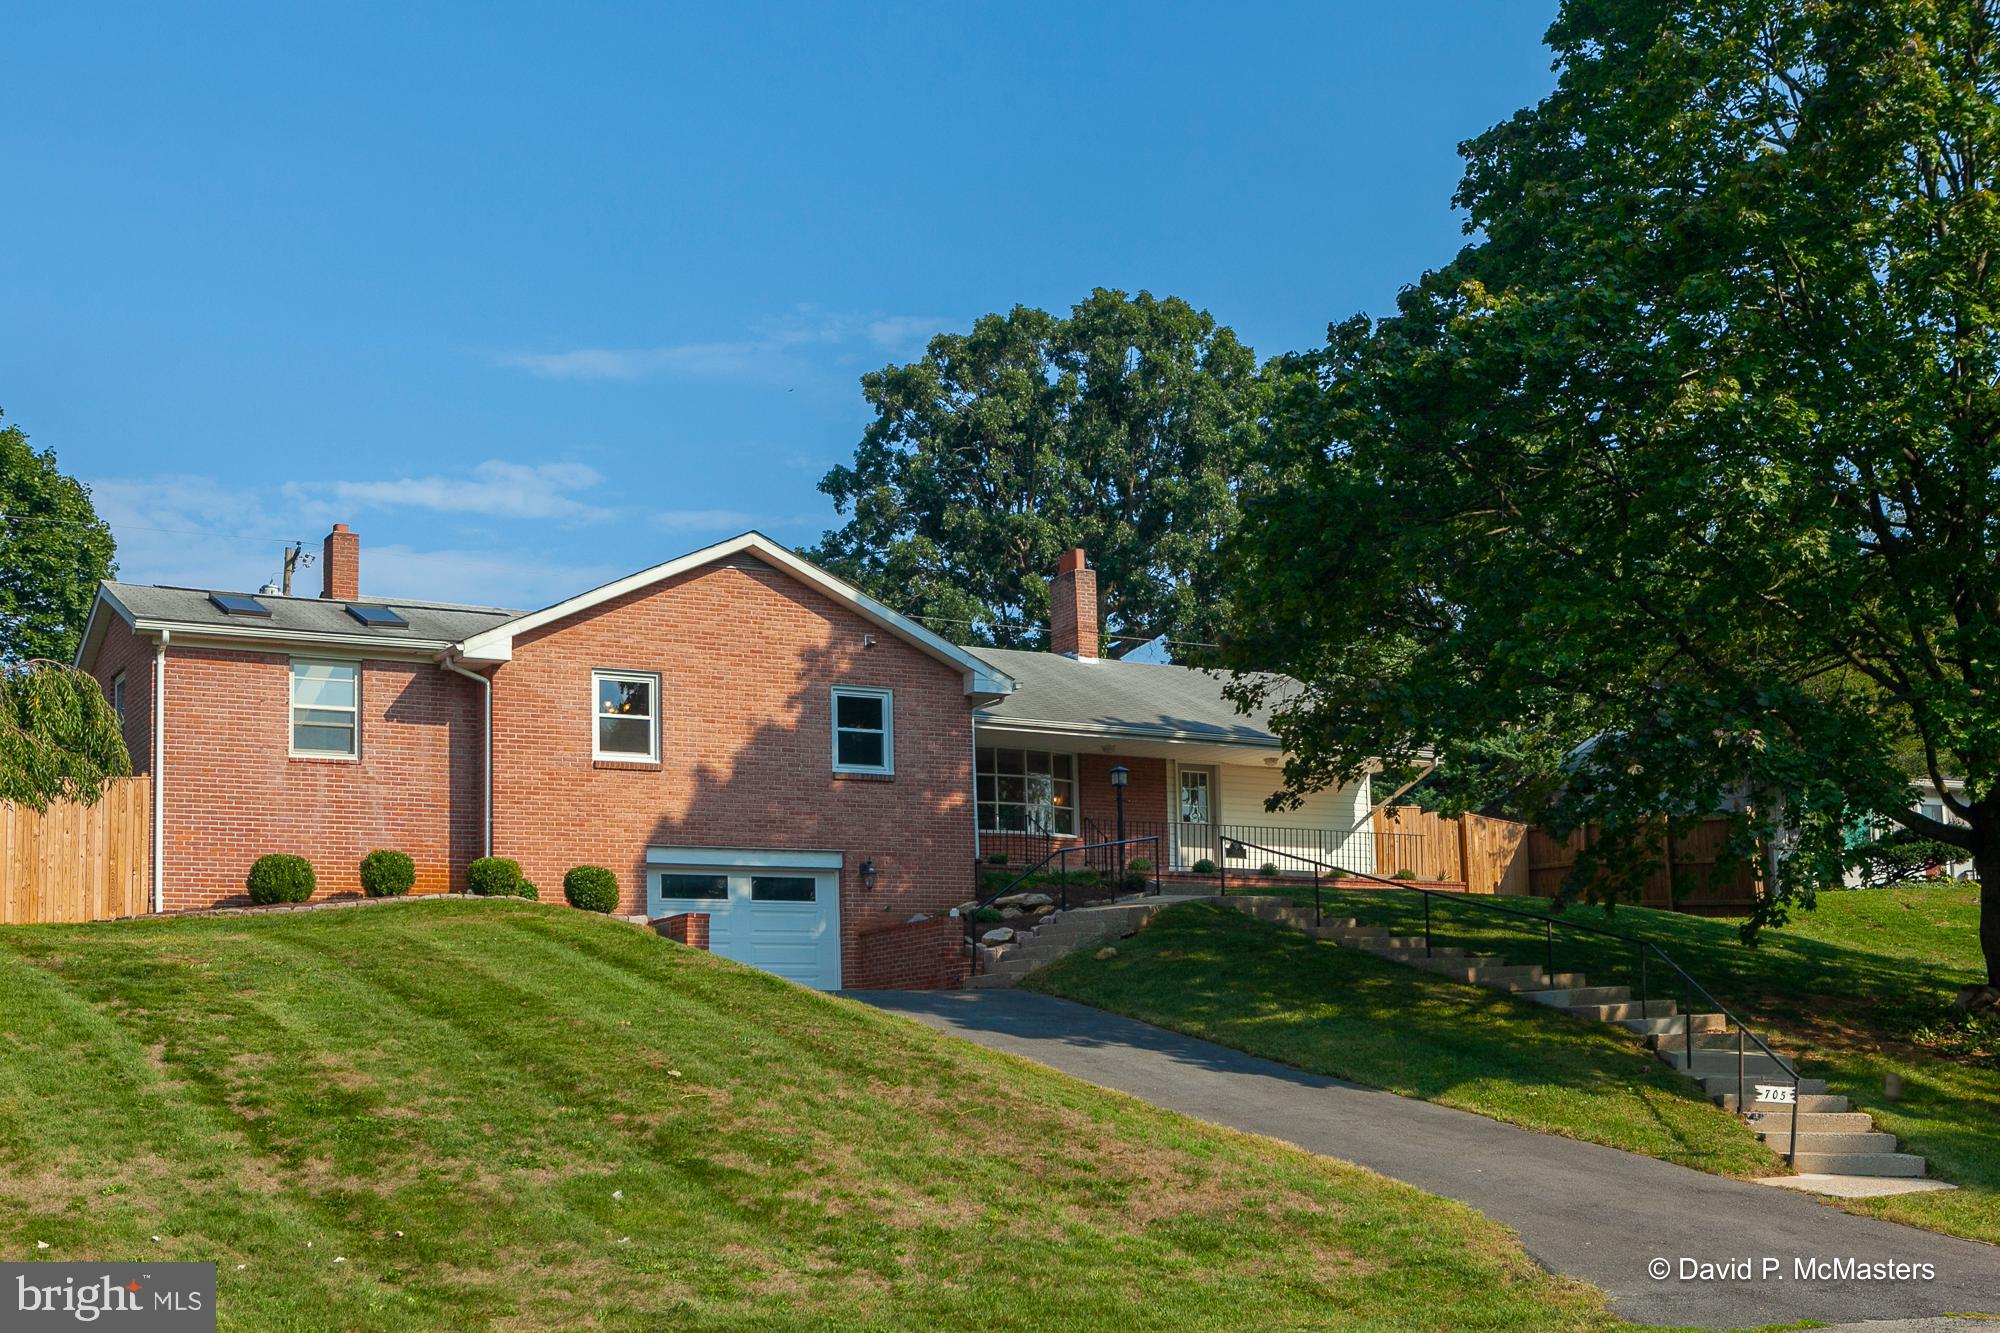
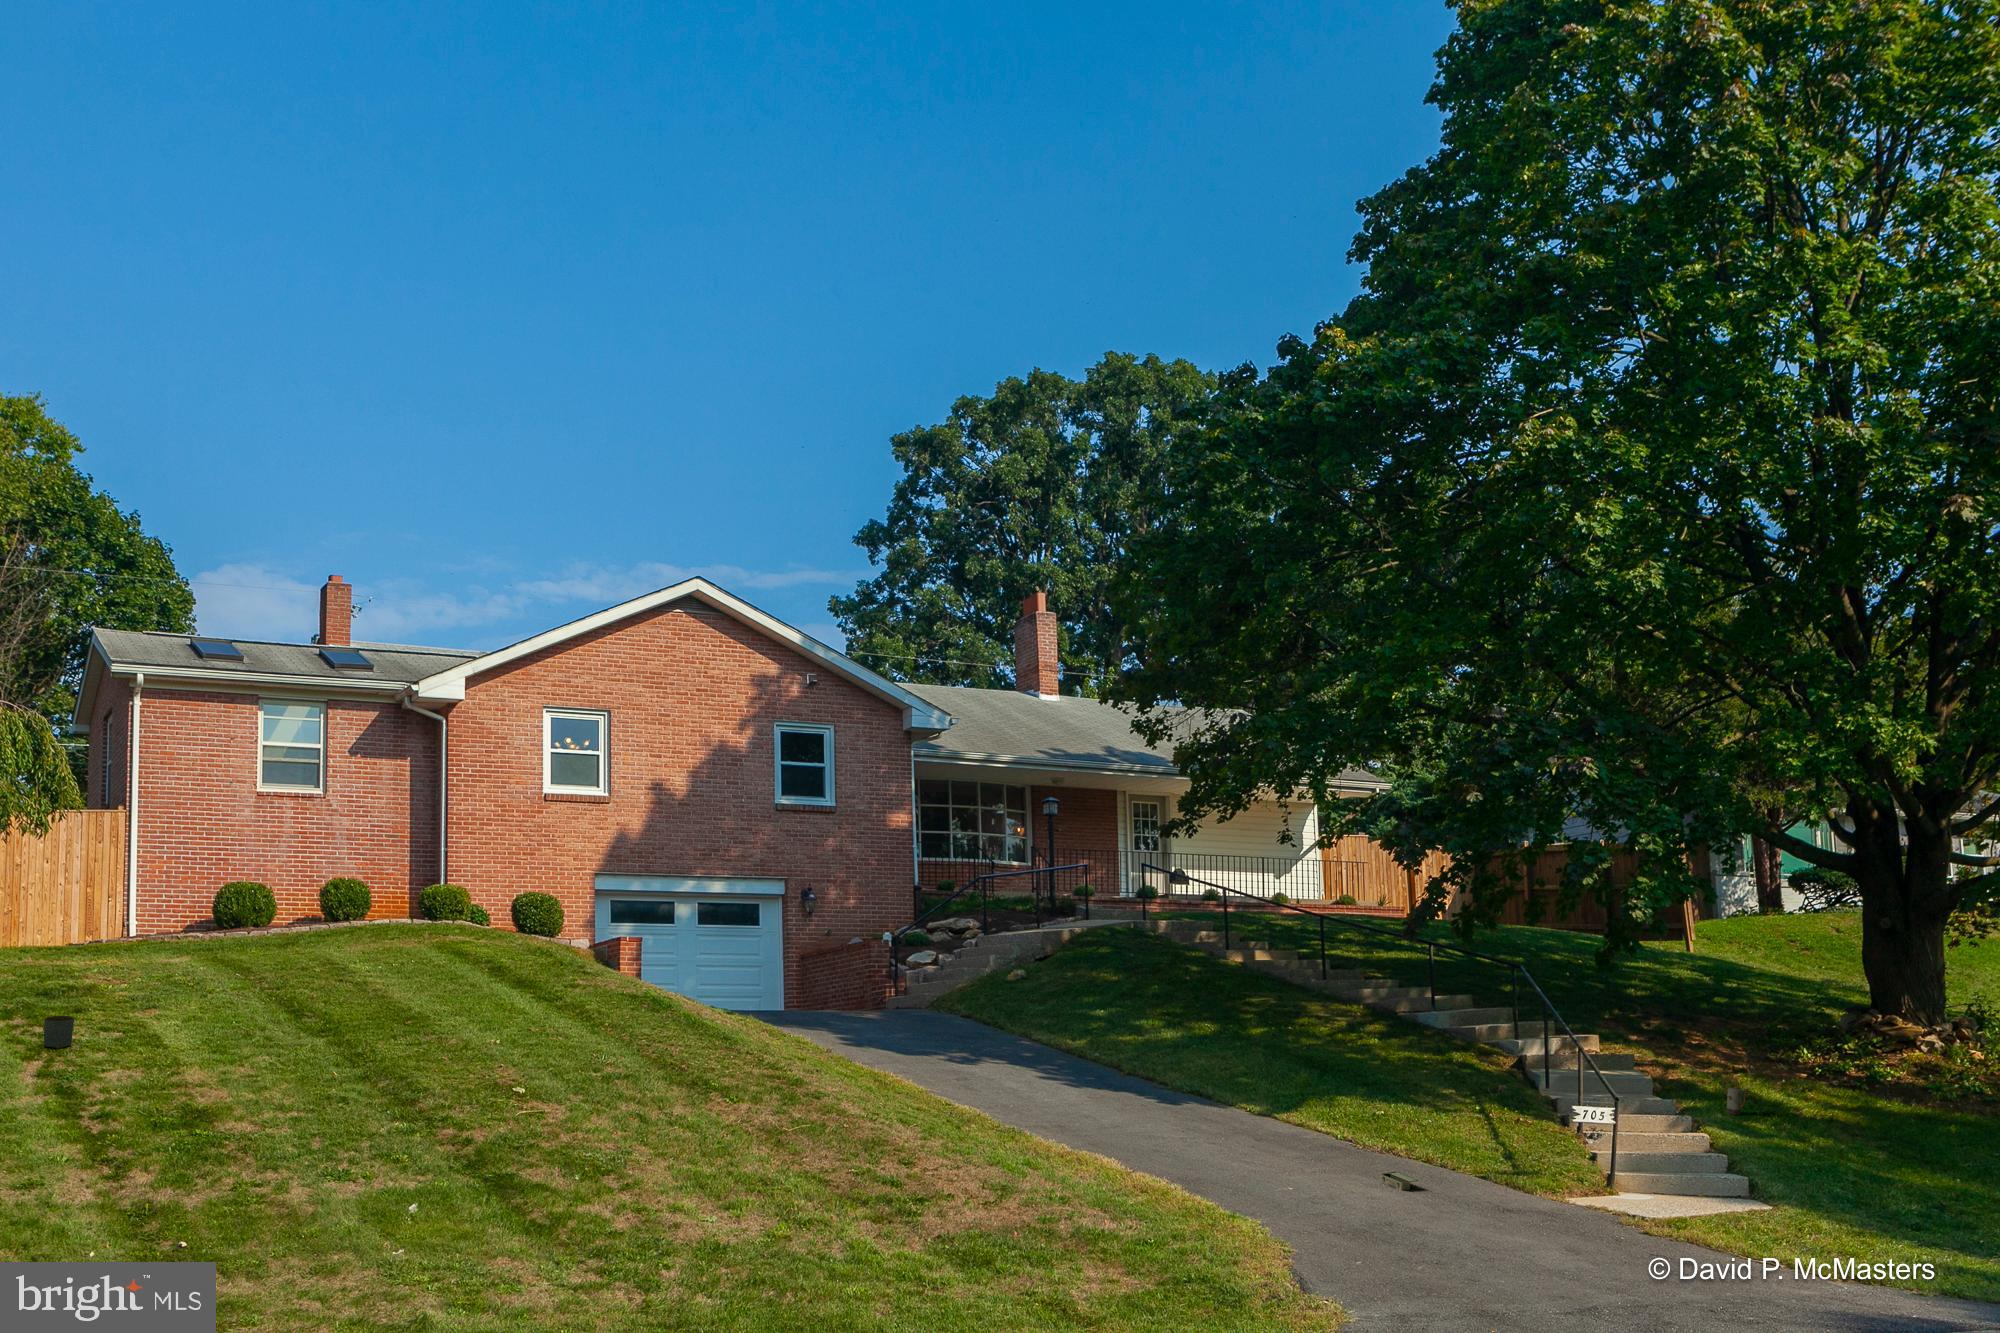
planter: none [167,995,198,1030] -> present [44,1016,74,1049]
toolbox: none [1557,1159,1598,1178] -> present [1380,1172,1418,1190]

